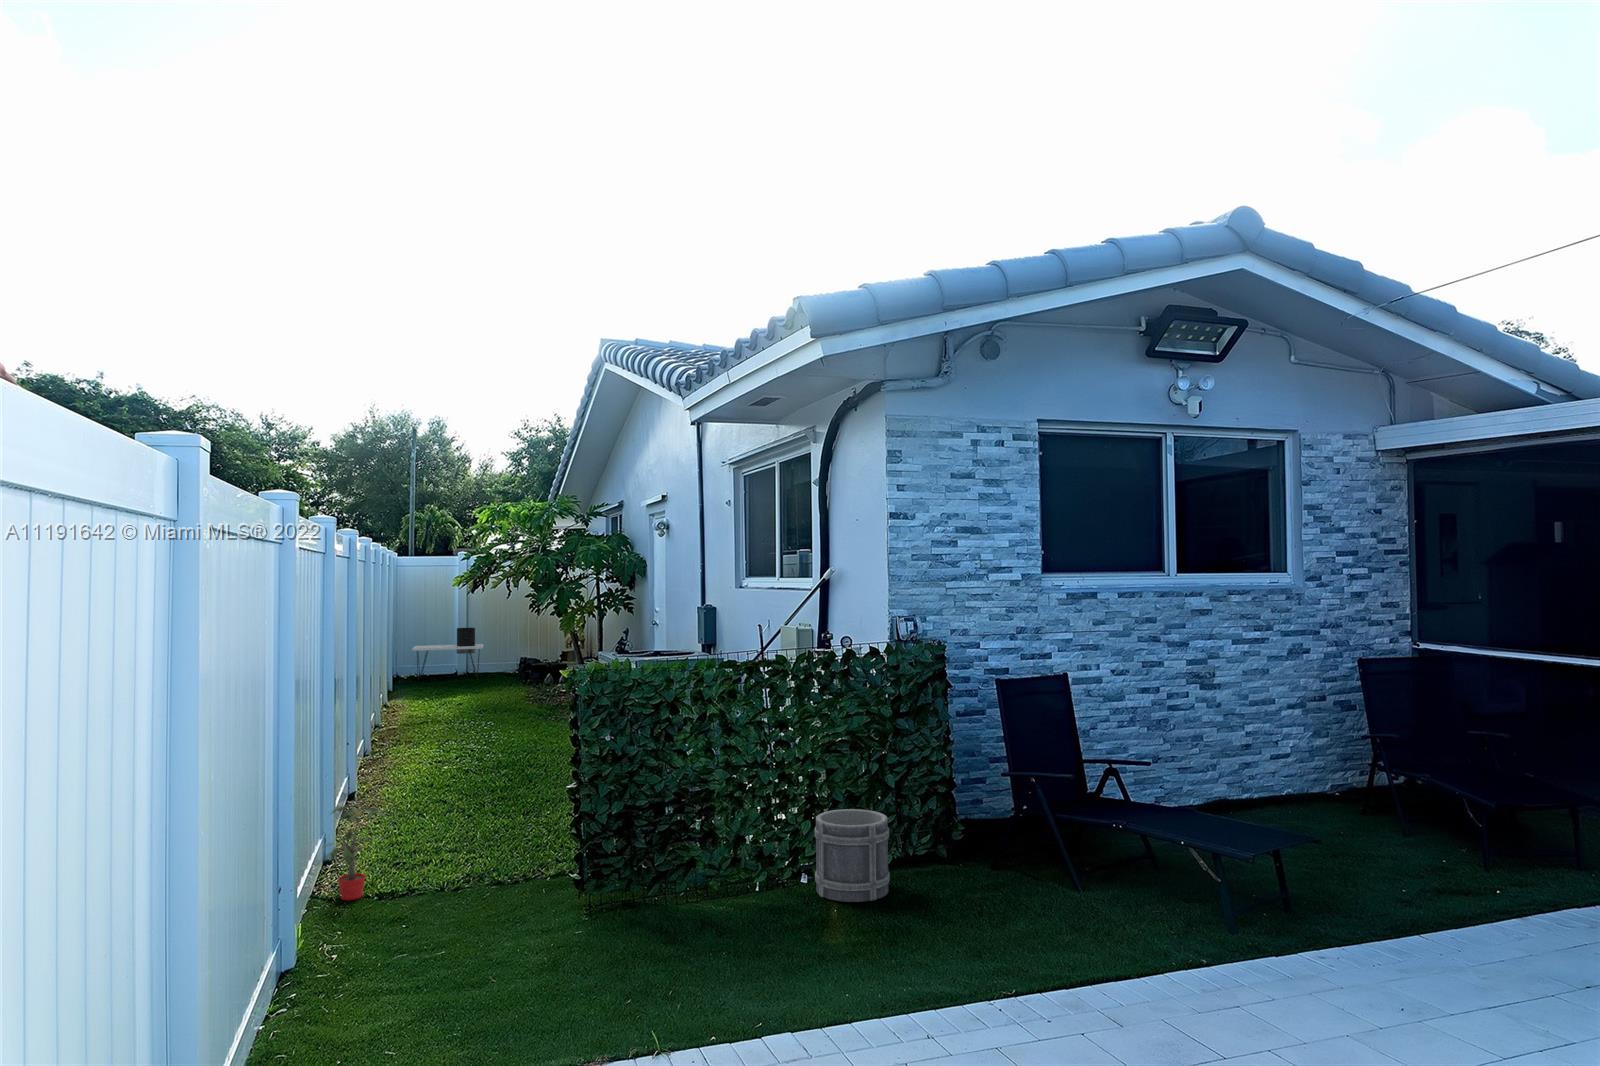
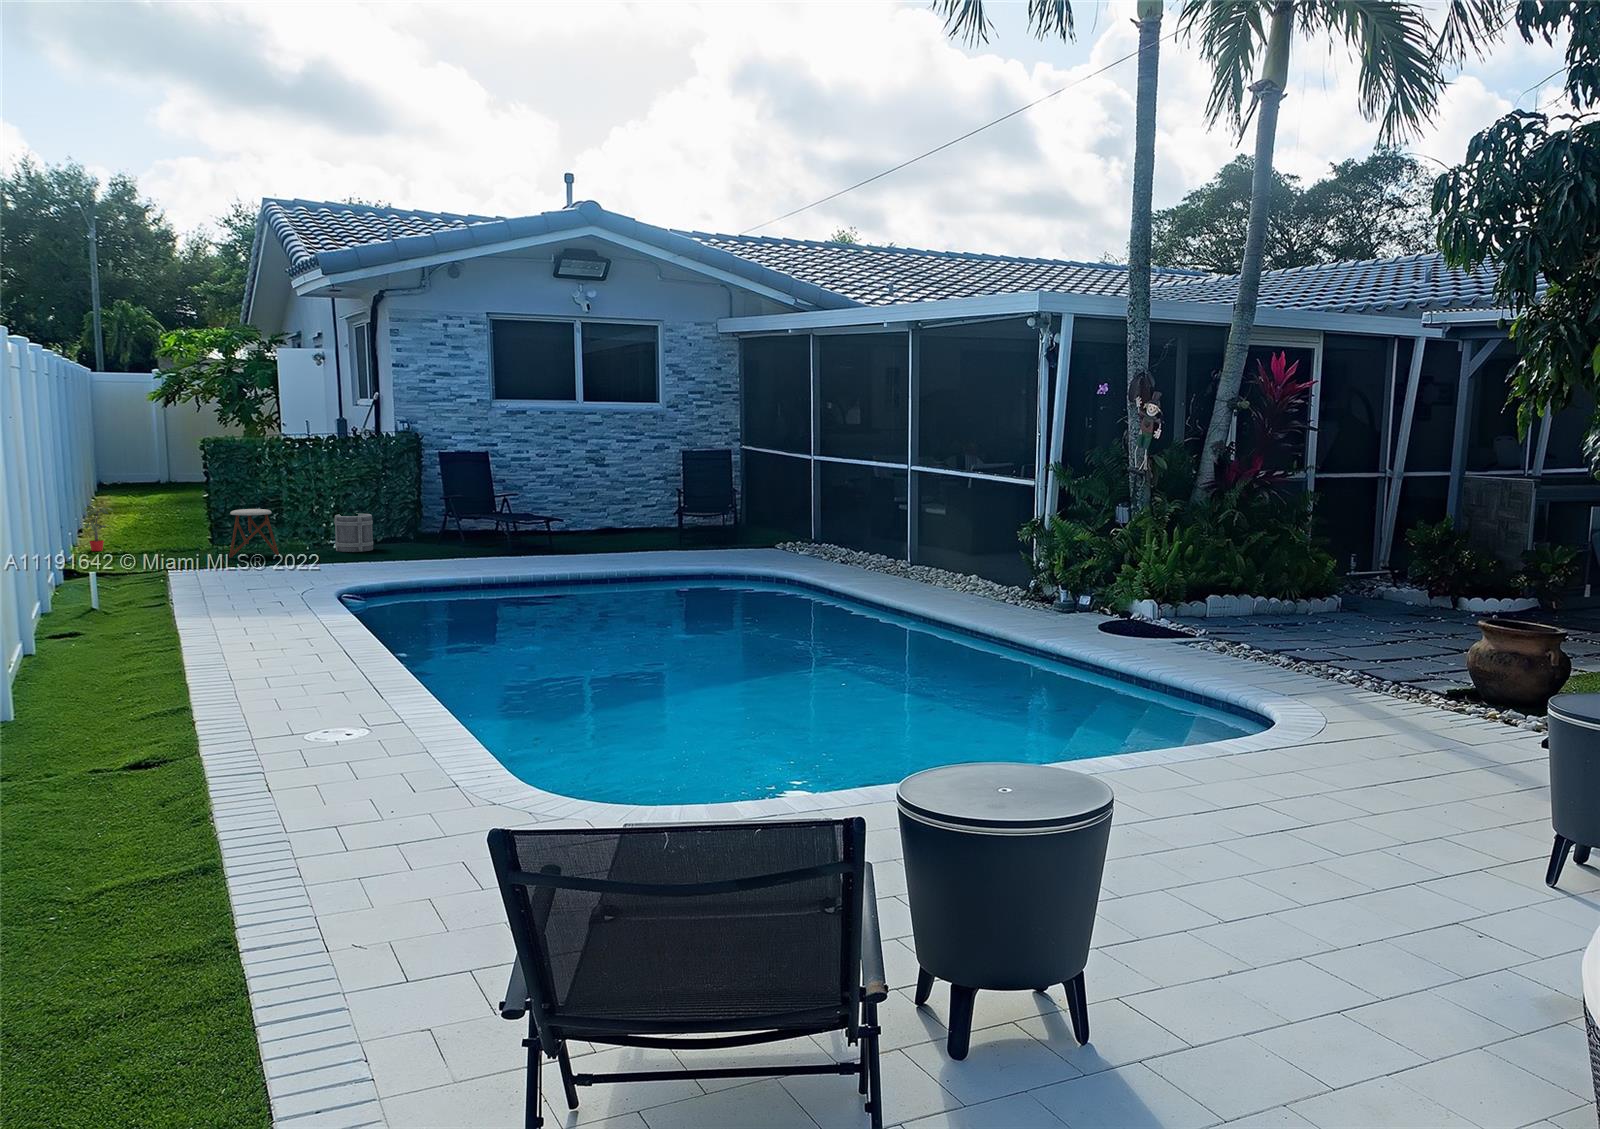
side table: present [412,628,483,679] -> none [117,437,181,479]
stool: none [621,816,721,939] -> present [229,509,279,558]

